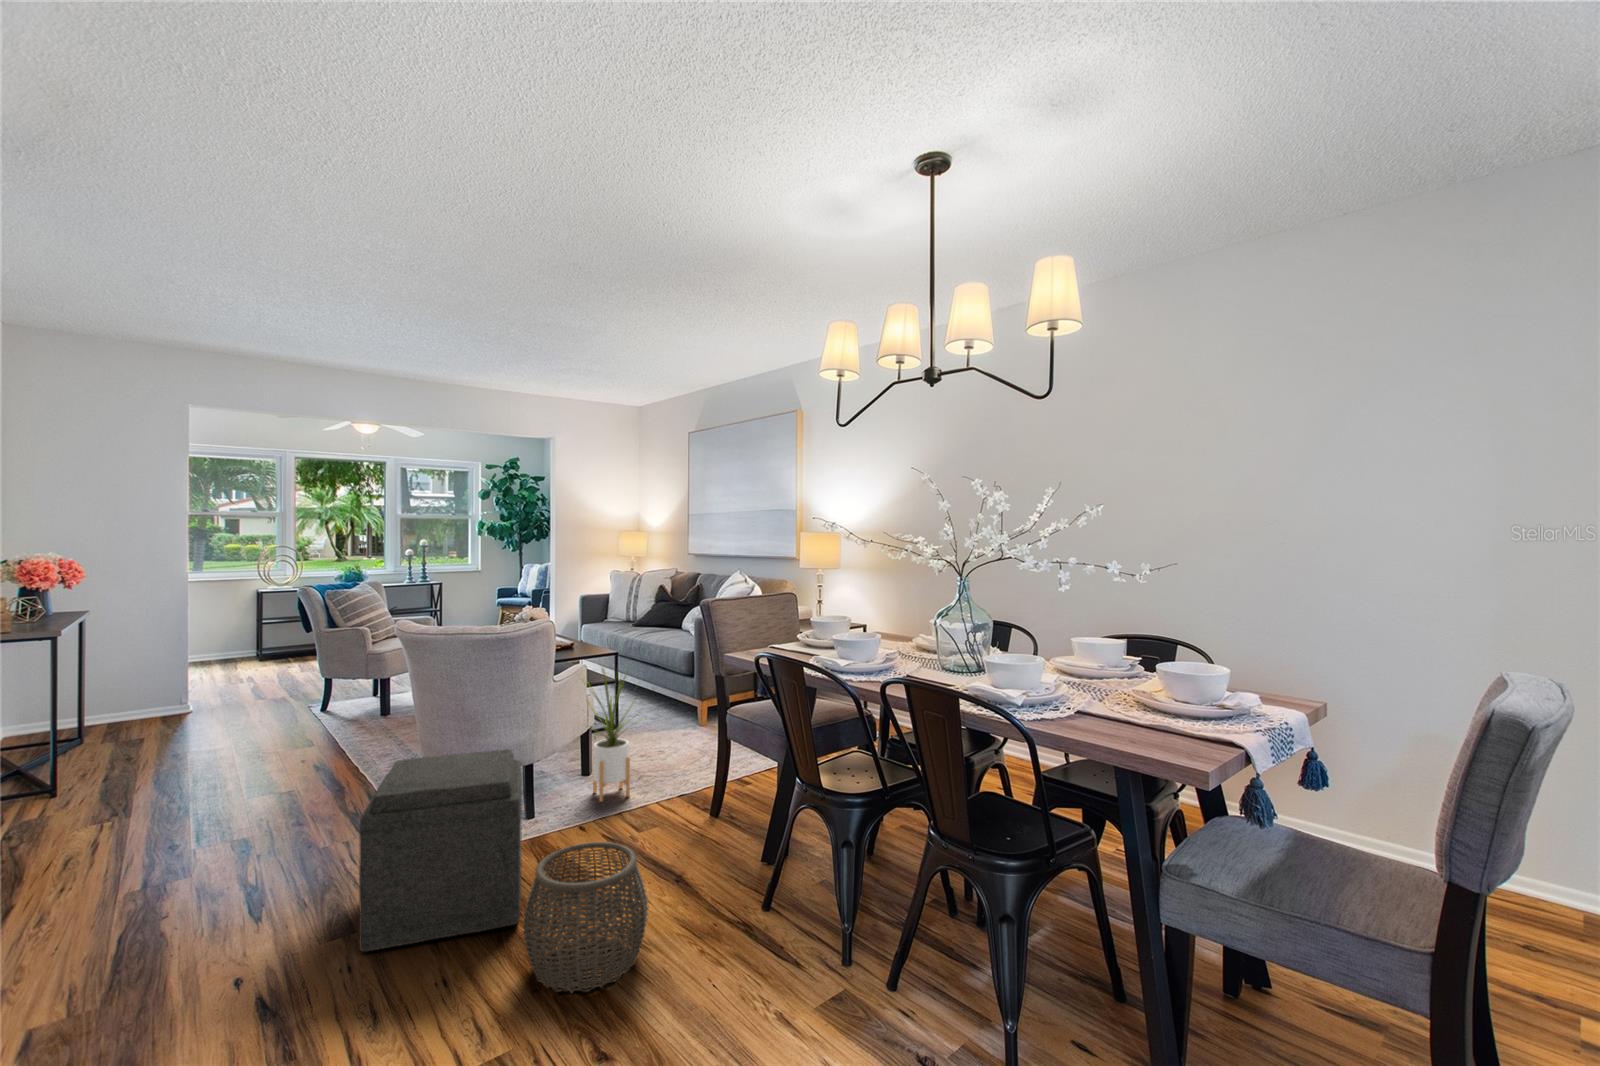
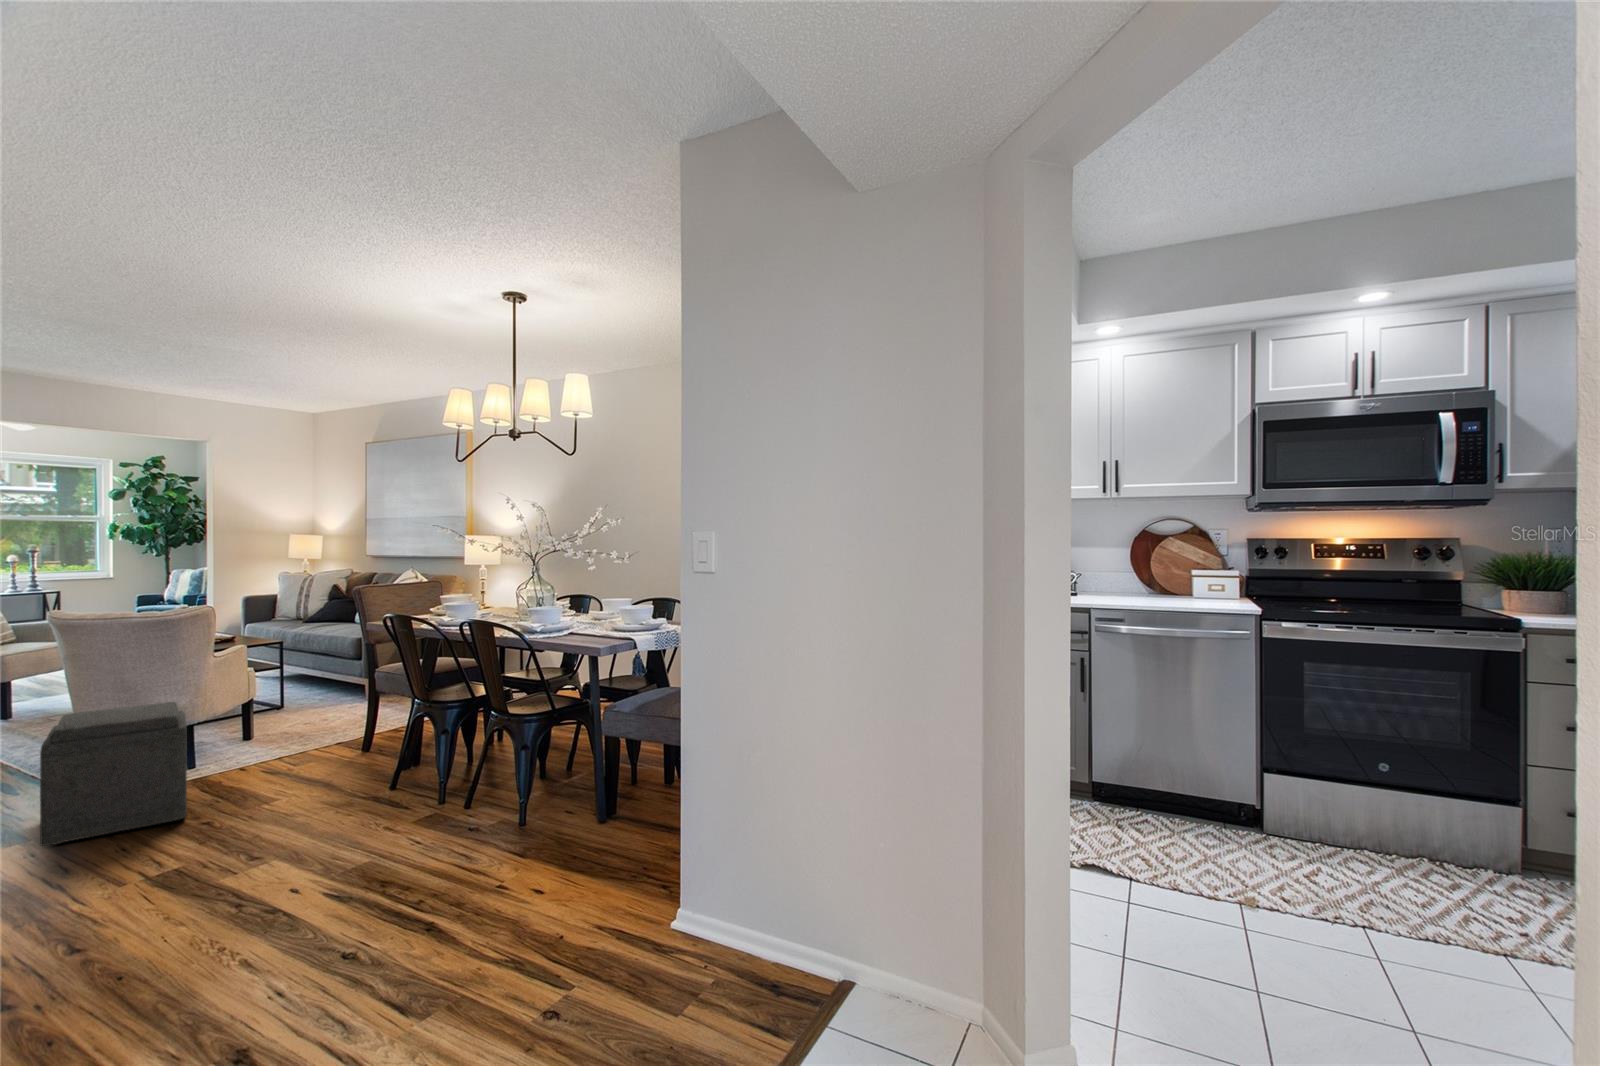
house plant: present [585,669,630,802] -> none [230,637,307,754]
woven basket: present [523,842,648,993] -> none [191,749,295,842]

